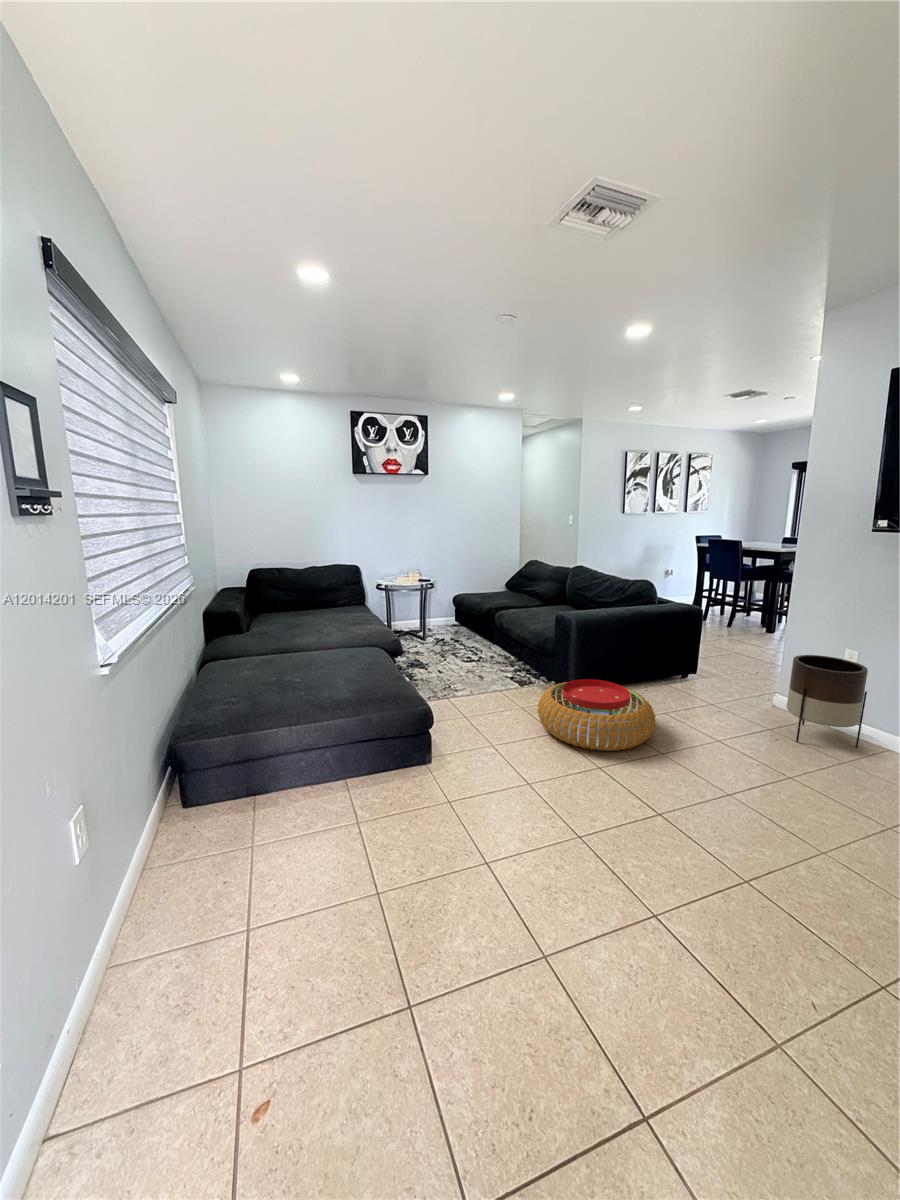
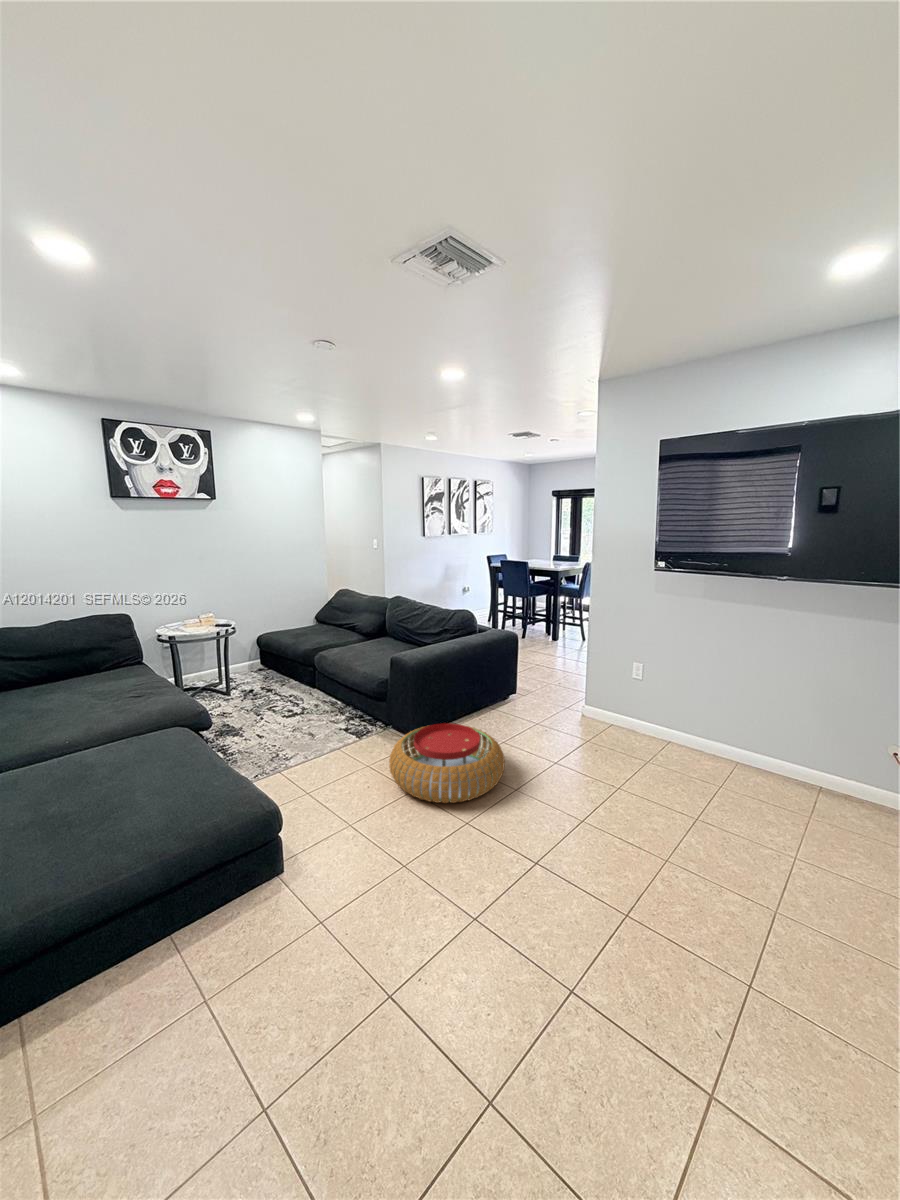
planter: present [786,655,868,747] -> none [598,671,653,750]

